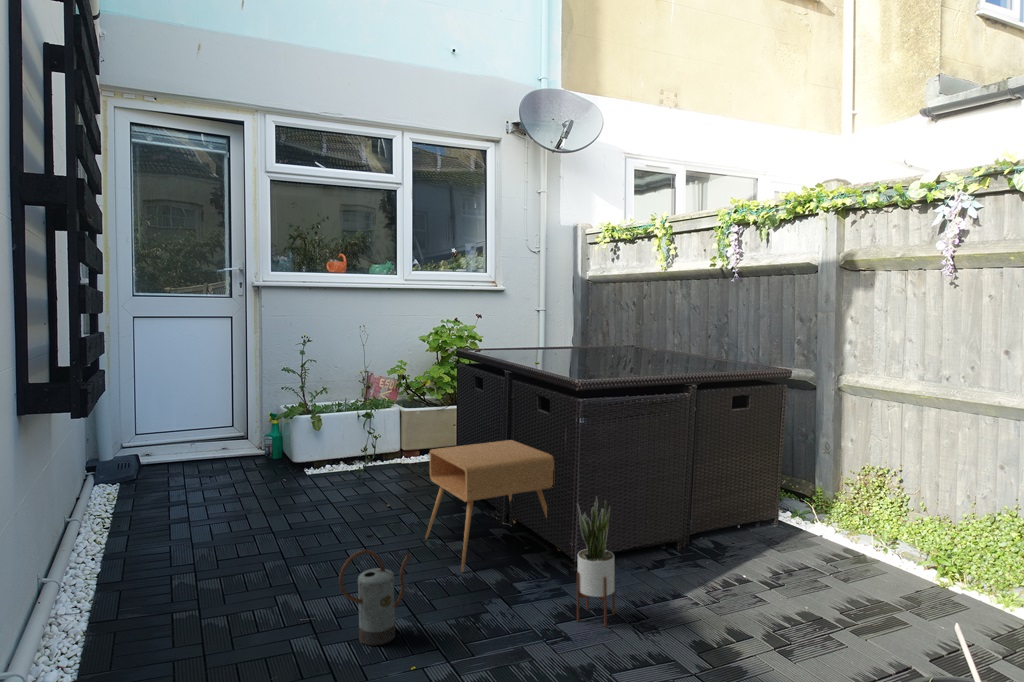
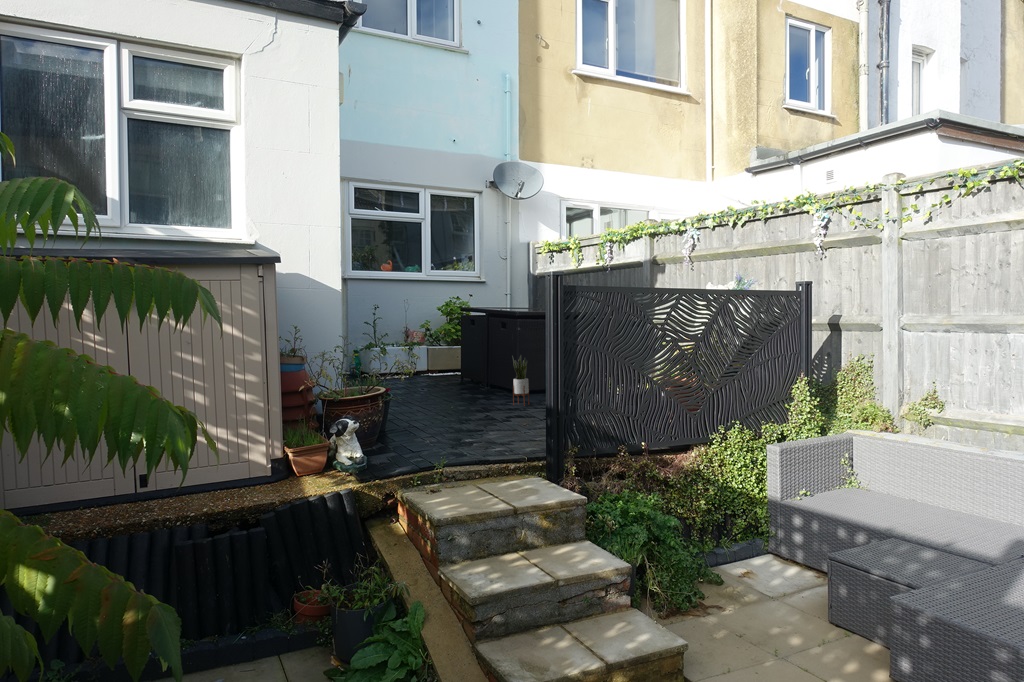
side table: present [425,440,560,572] -> none [447,348,511,398]
watering can: present [339,550,410,645] -> none [419,372,446,409]

